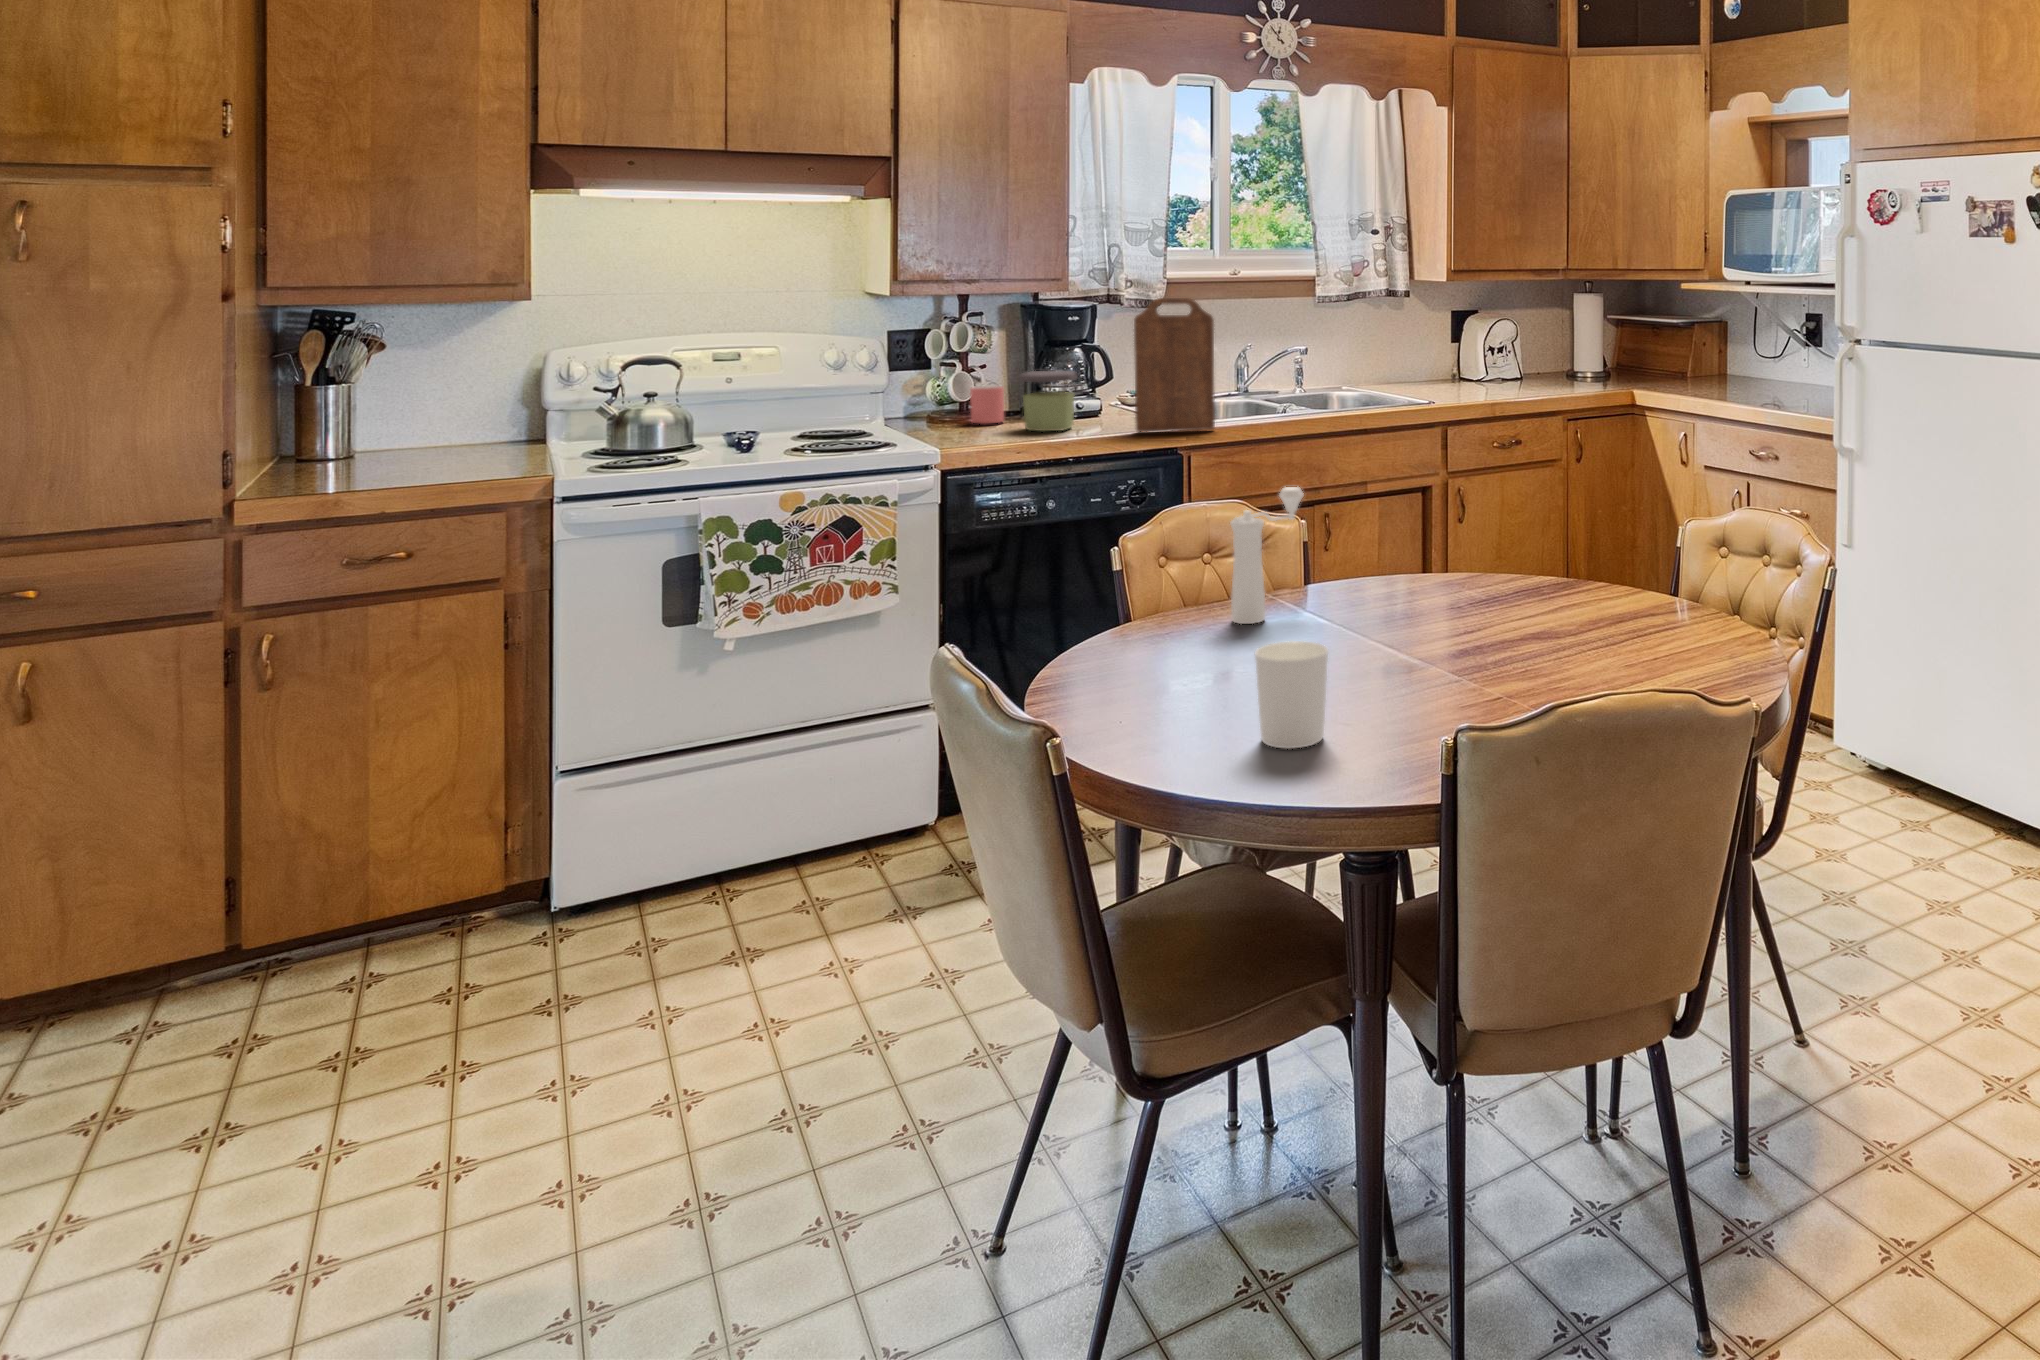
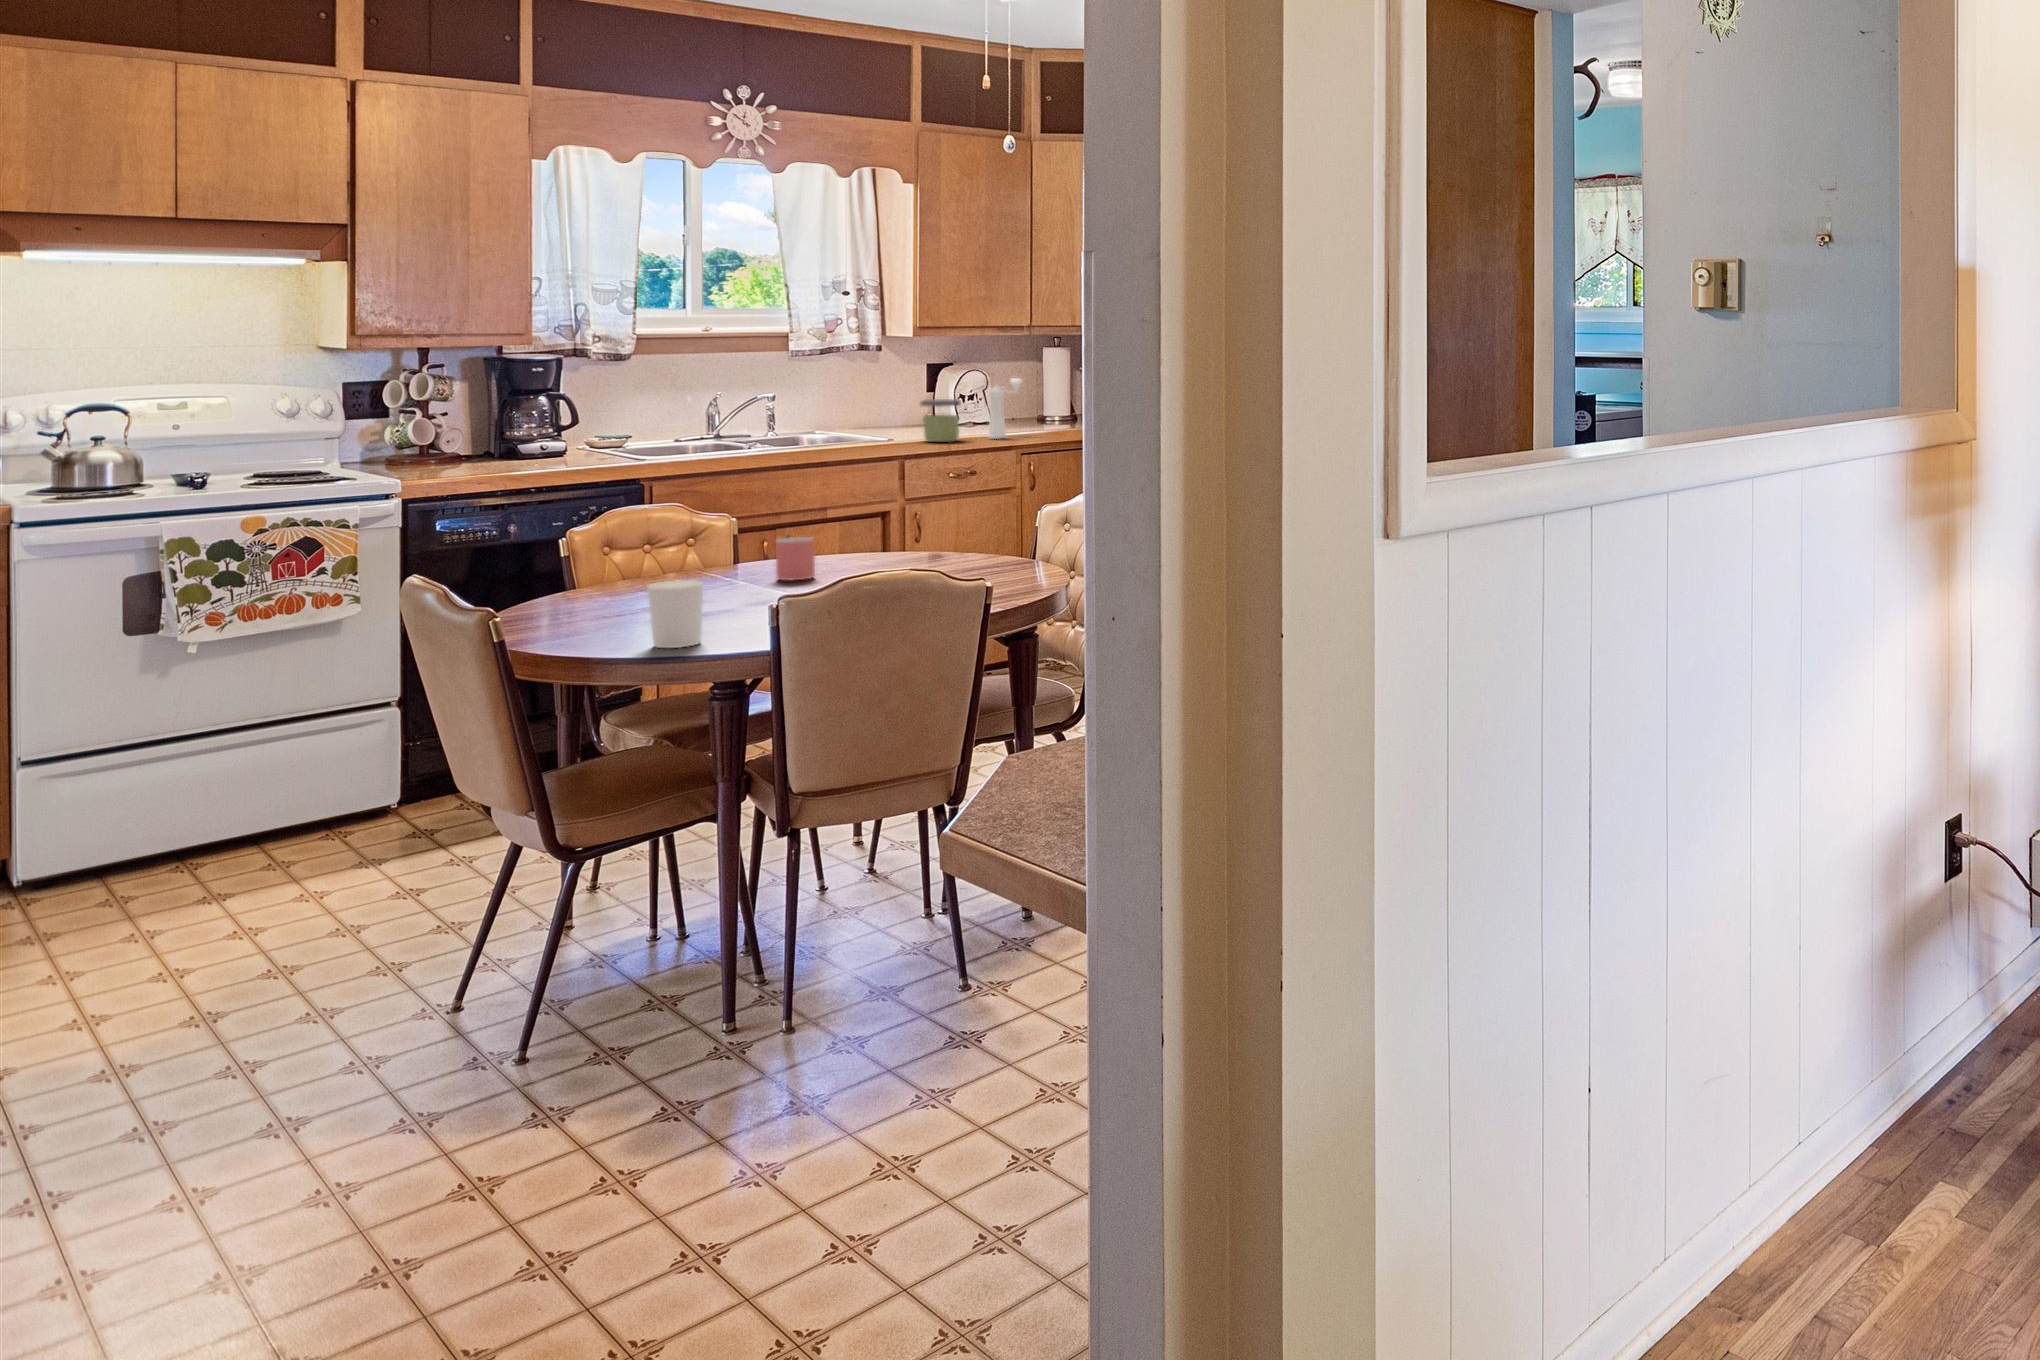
cutting board: present [1134,298,1215,432] -> none [595,351,676,468]
jar: present [1019,371,1077,431] -> present [920,399,961,442]
mug: present [970,385,1004,424] -> present [776,537,815,580]
pepper mill: present [1230,487,1304,624] -> present [989,378,1022,439]

